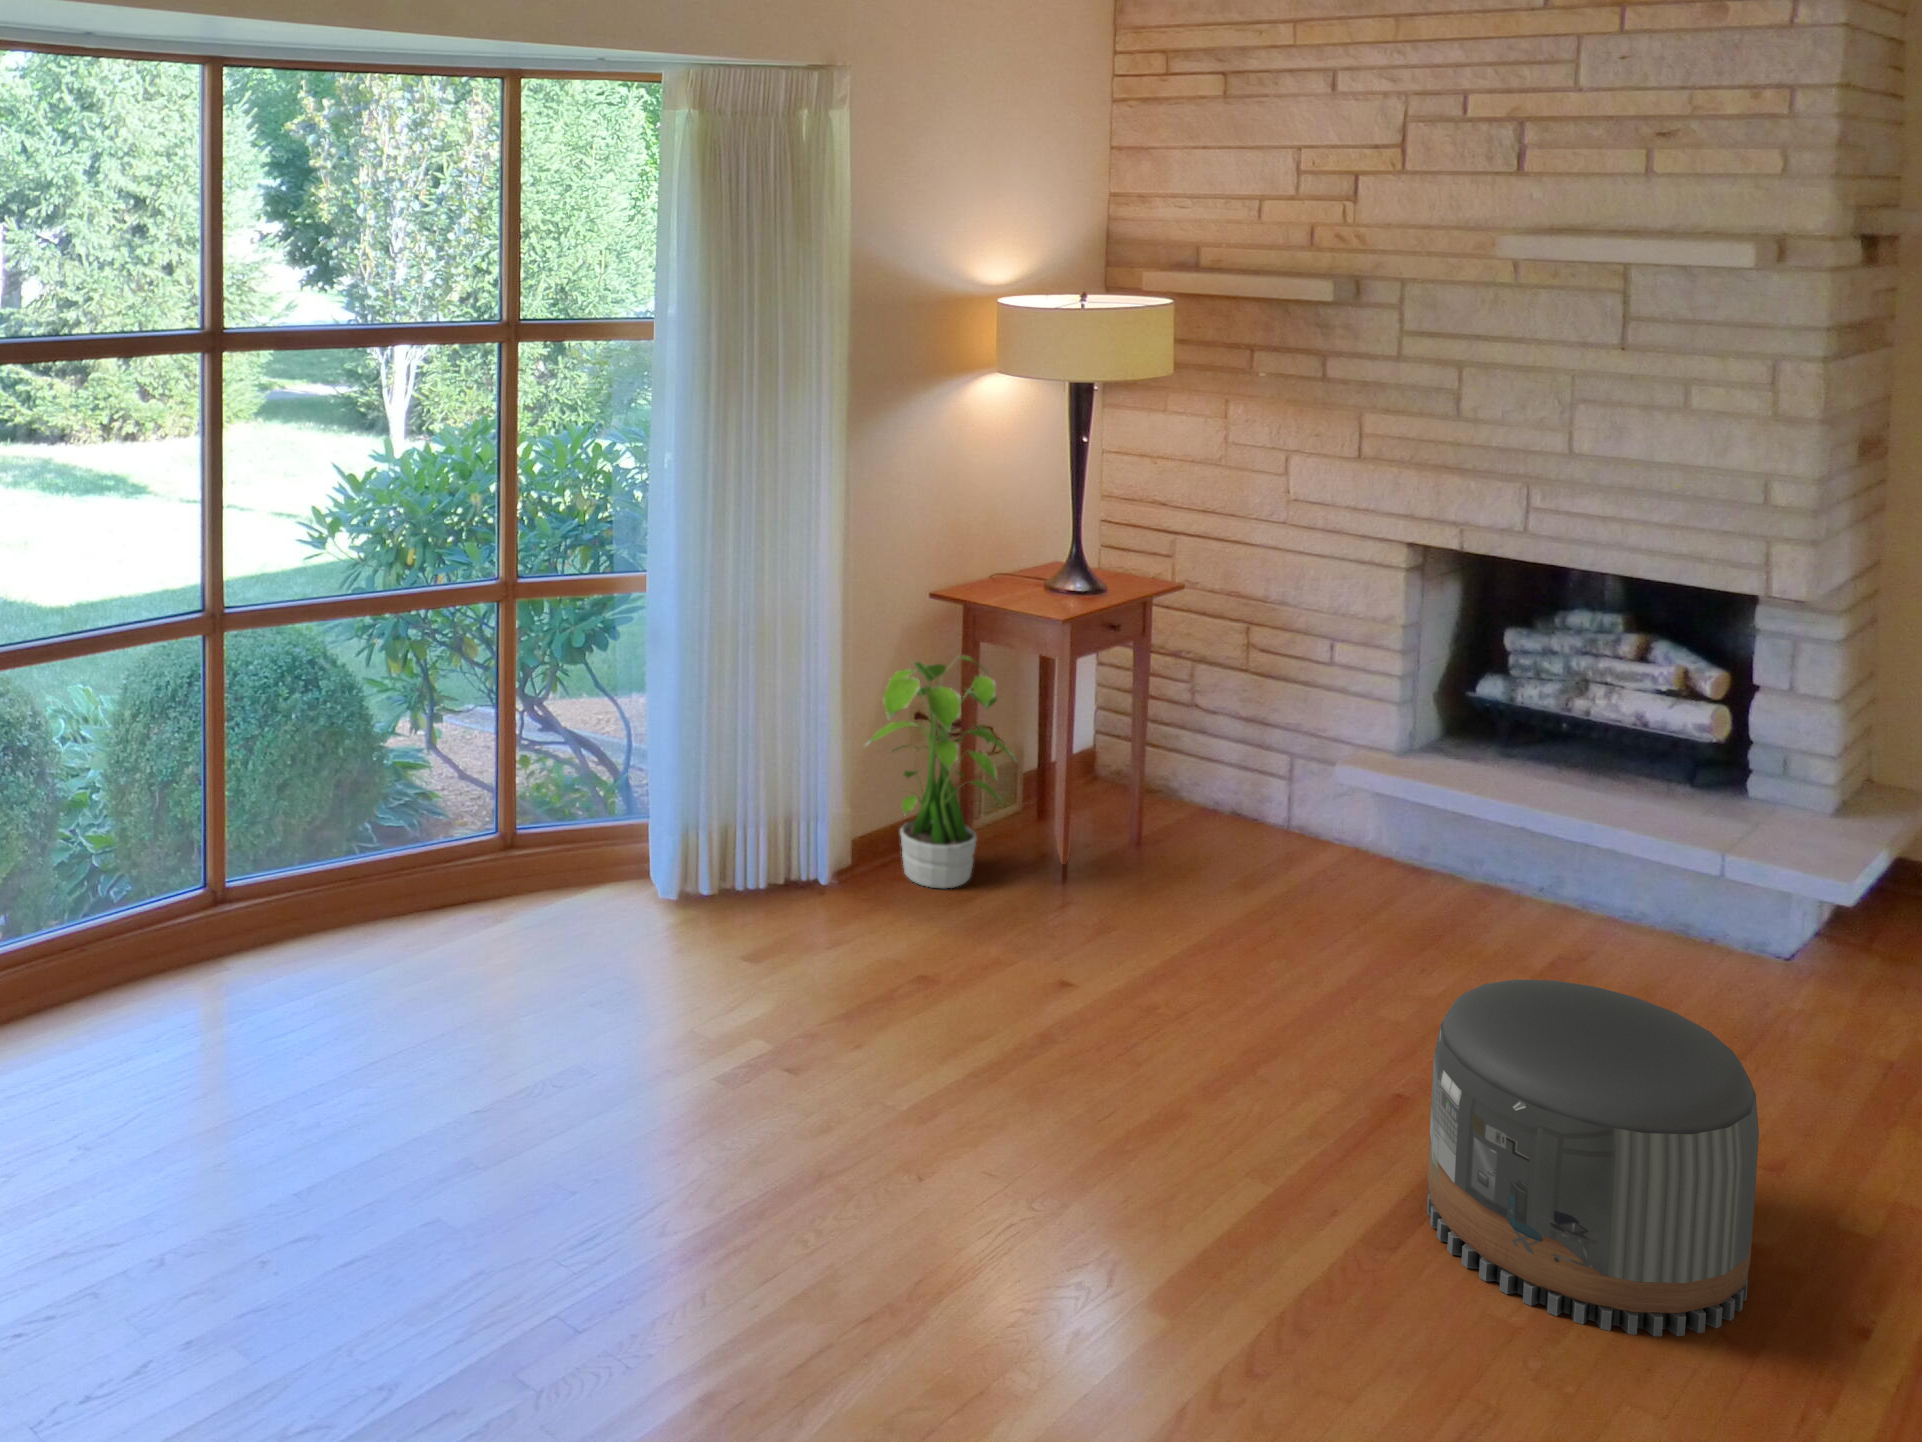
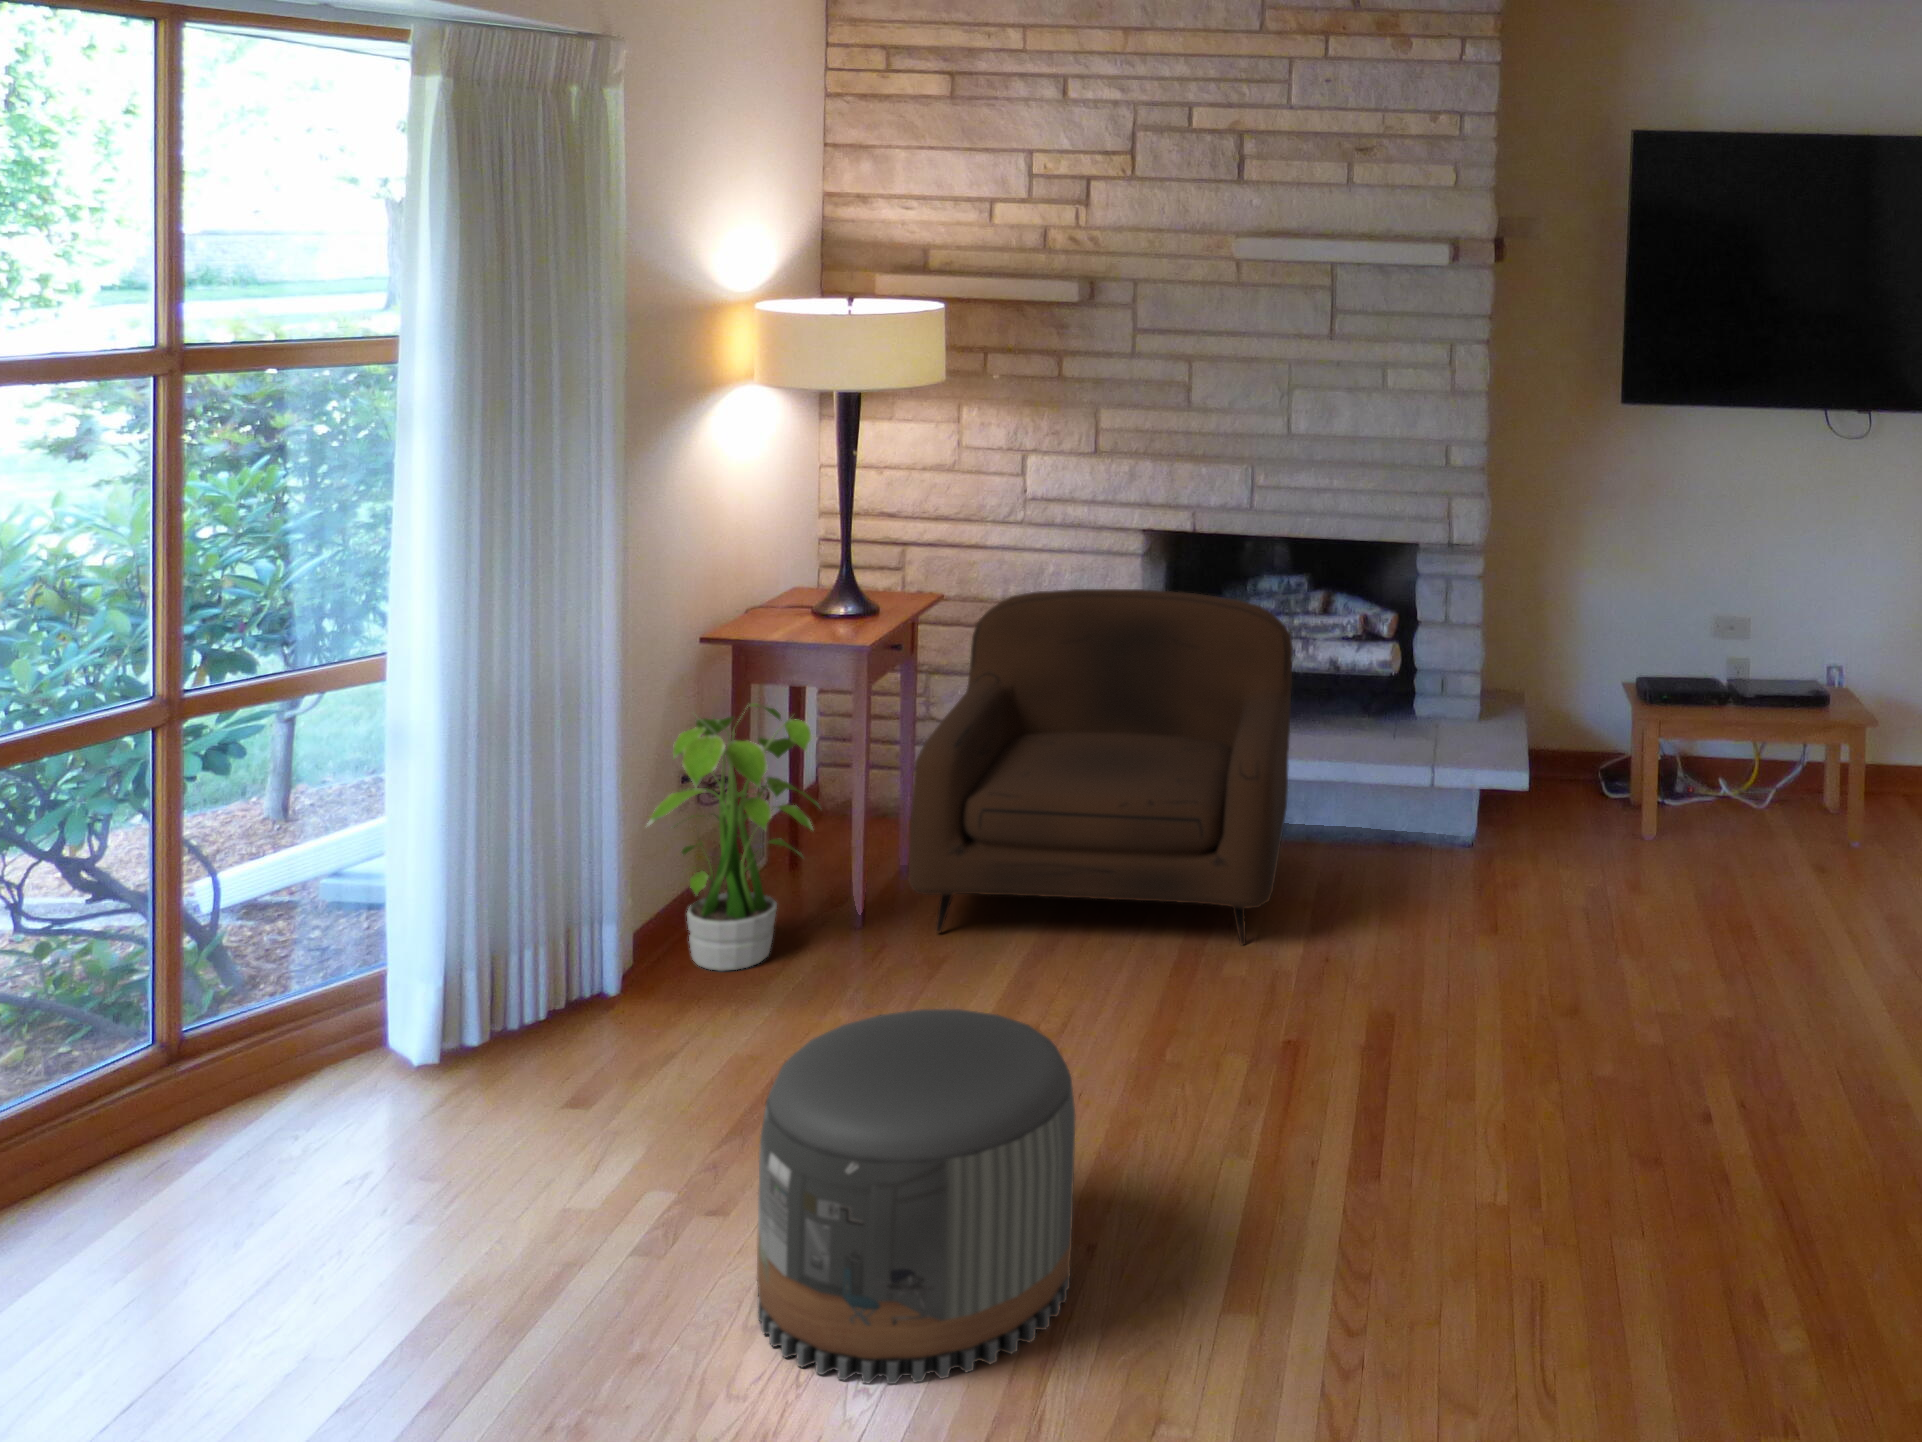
armchair: none [1091,592,1560,1000] -> present [908,589,1293,945]
pouf: present [1427,979,1759,1336] -> present [757,1009,1075,1384]

